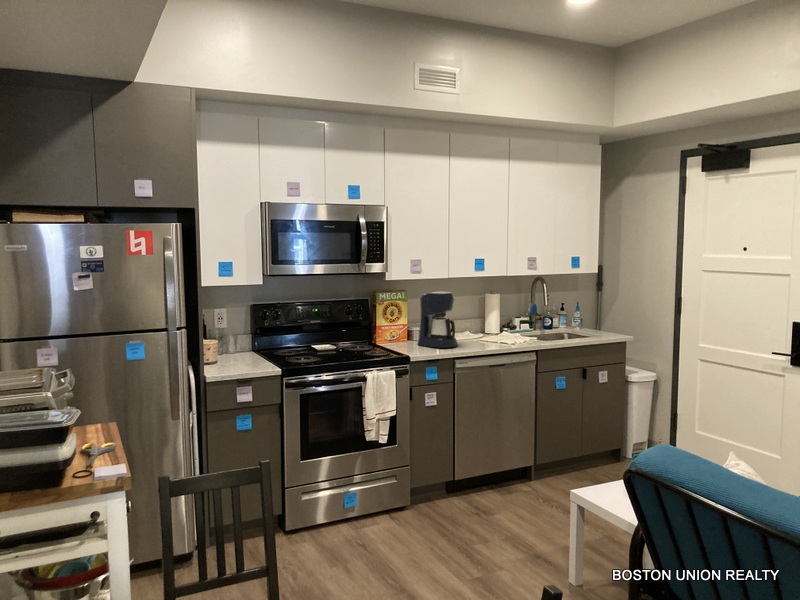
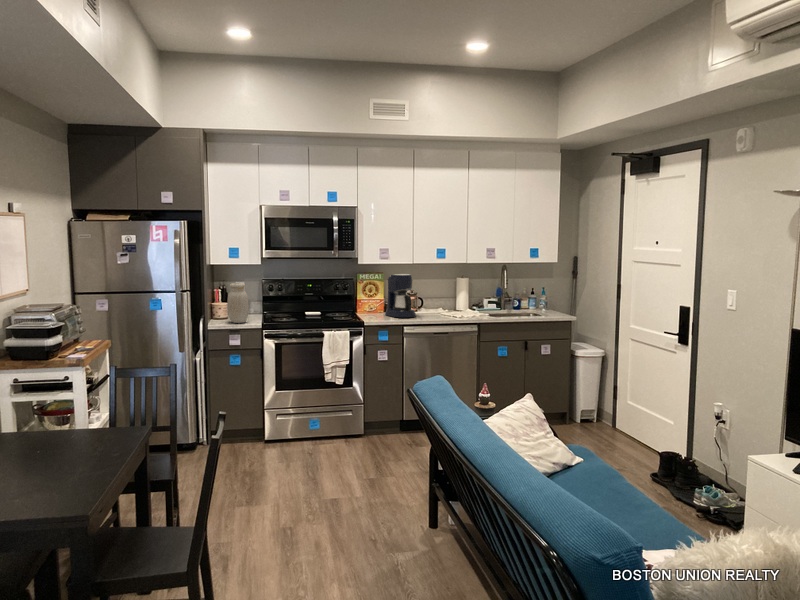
jar: none [224,312,254,369] -> present [227,283,249,323]

